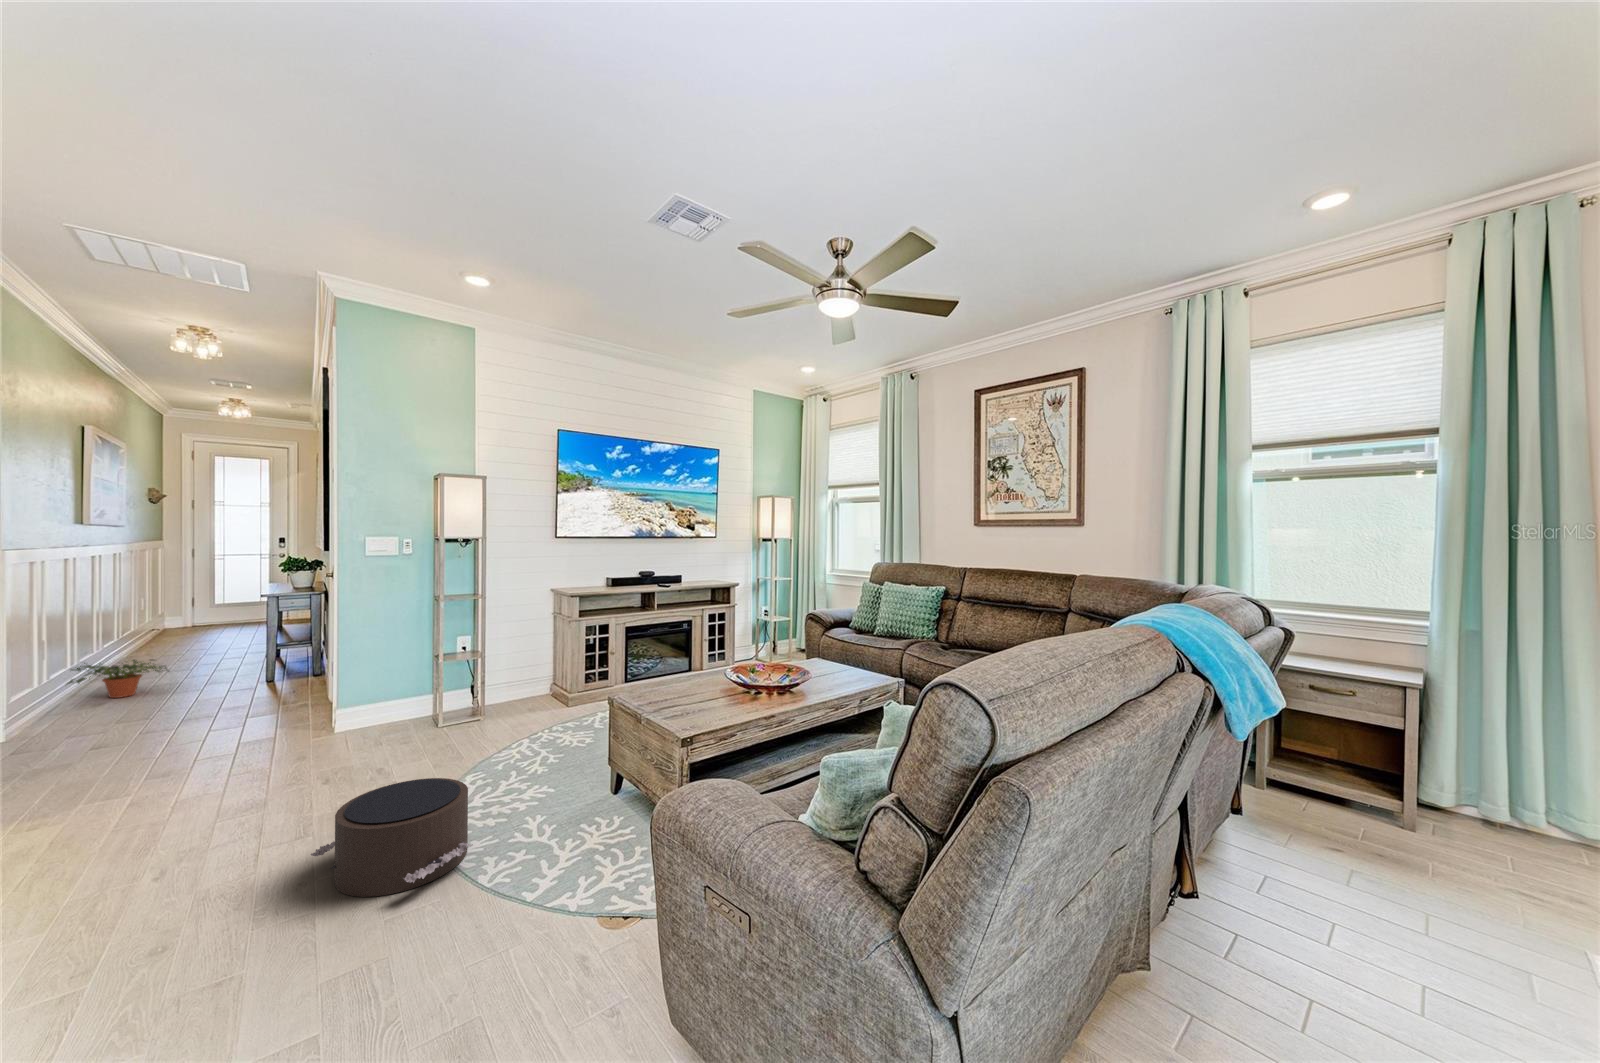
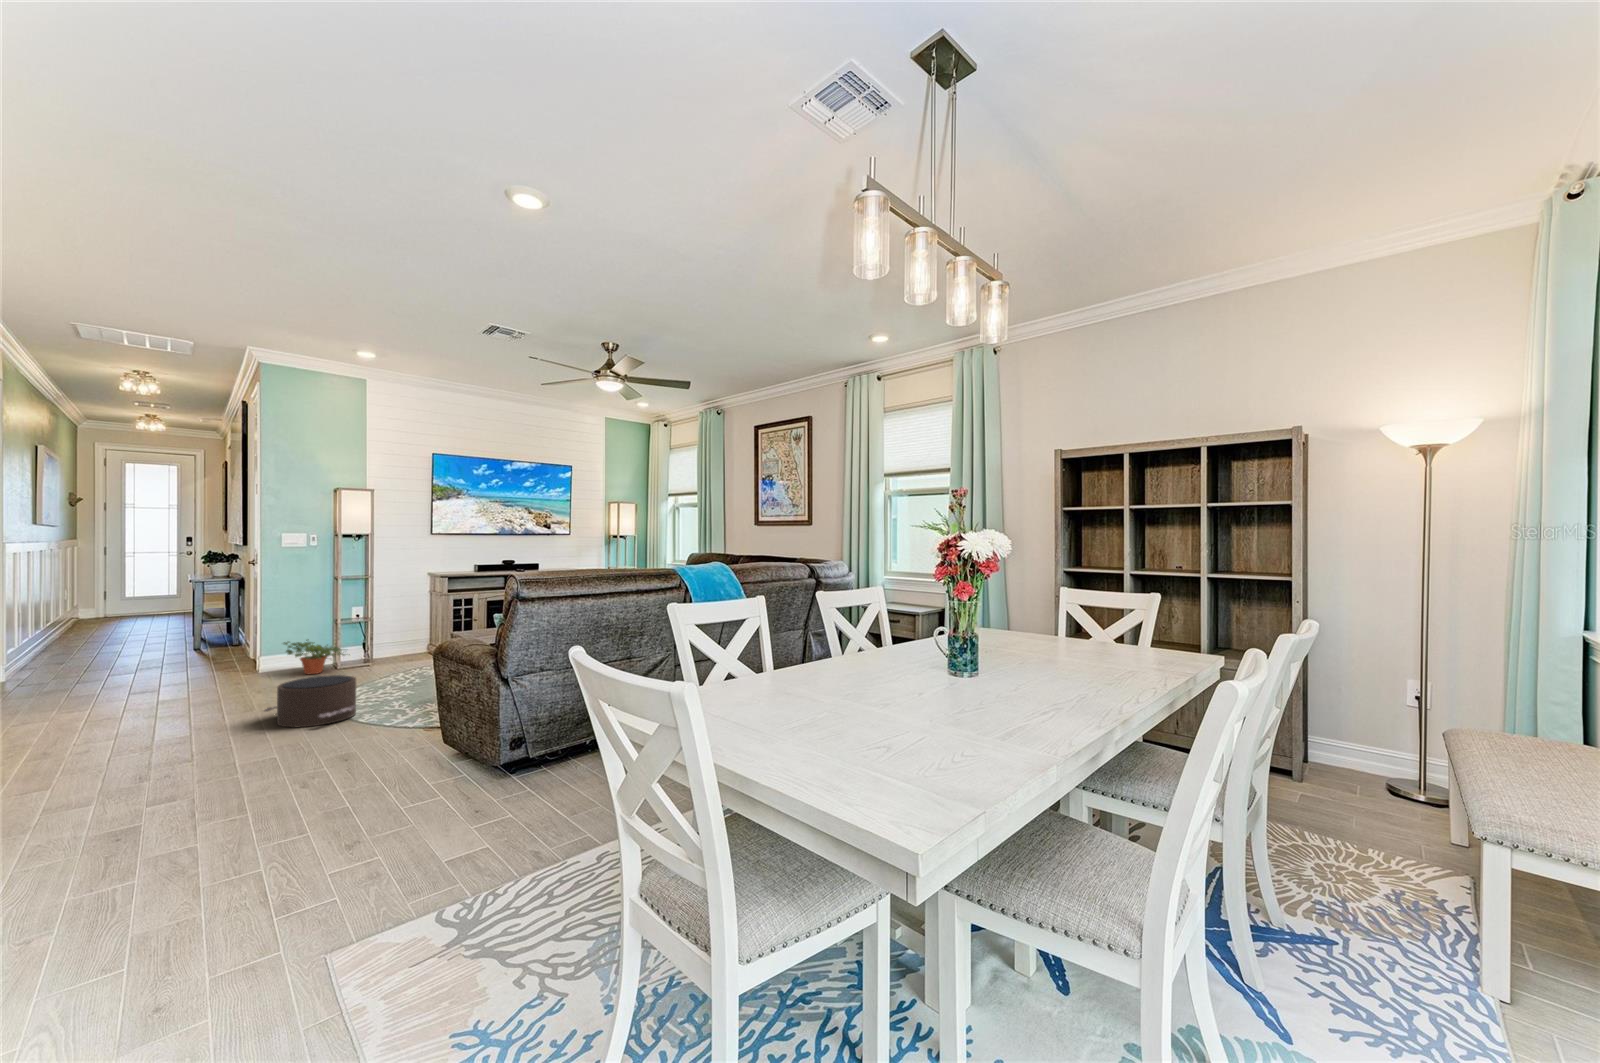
potted plant: present [67,660,168,698] -> present [284,640,345,674]

